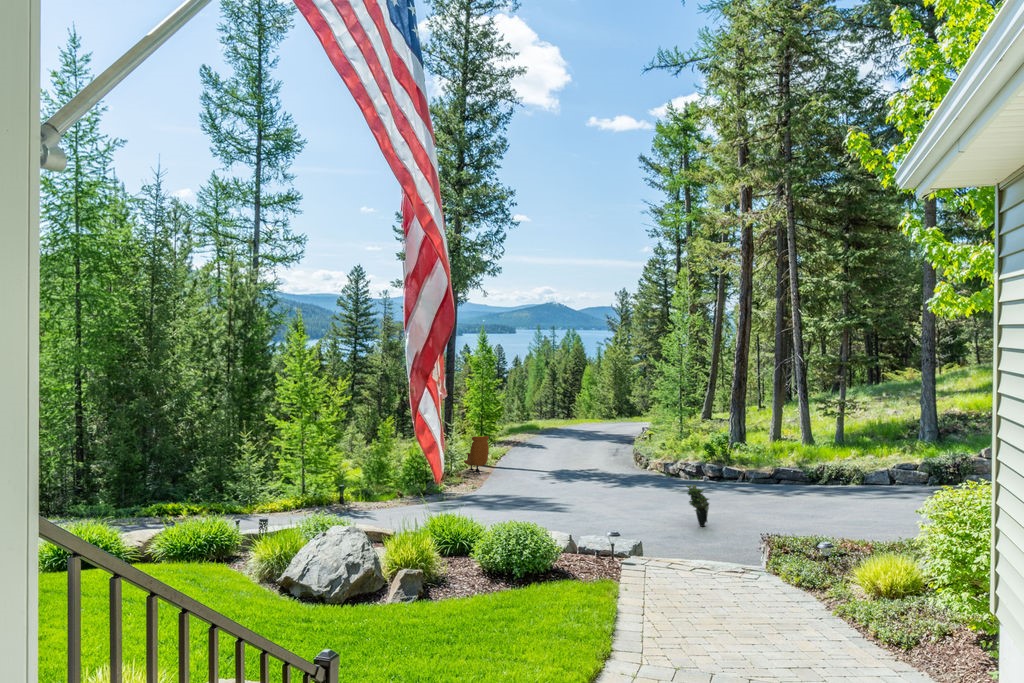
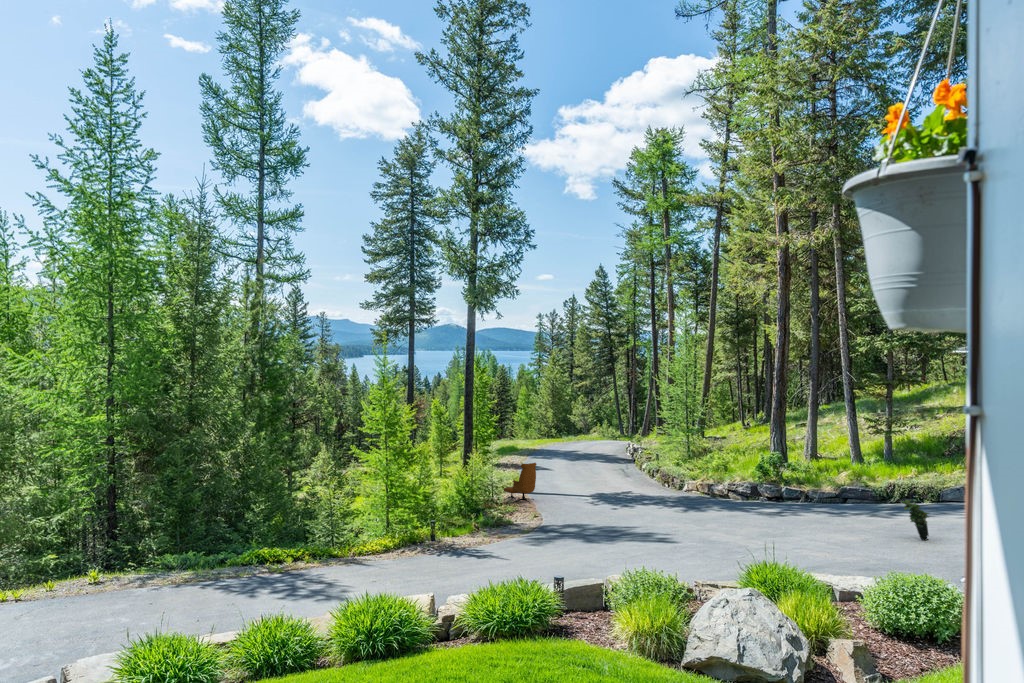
potted plant: present [686,485,709,527] -> present [902,500,929,540]

